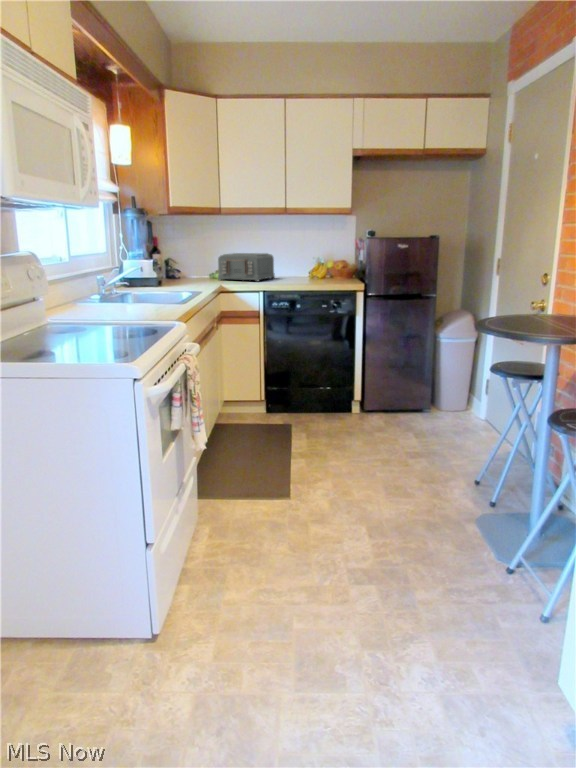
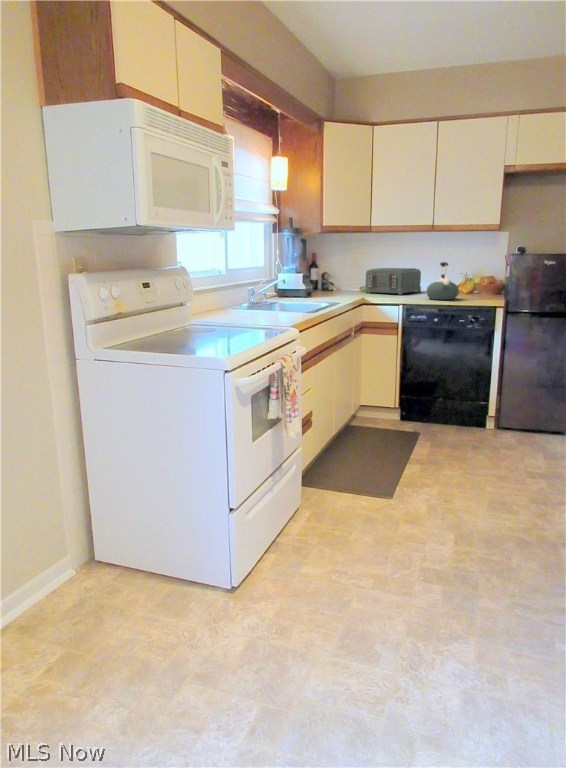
kettle: none [287,247,319,286] -> present [427,262,459,300]

